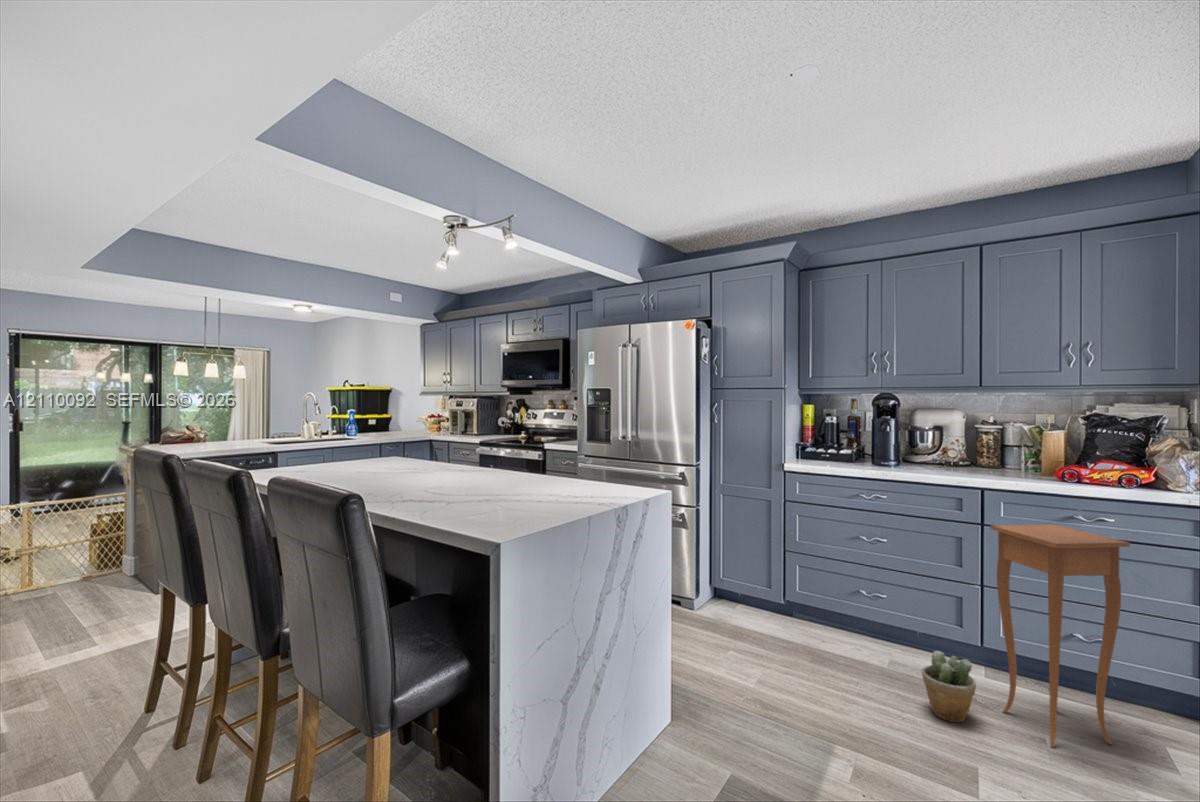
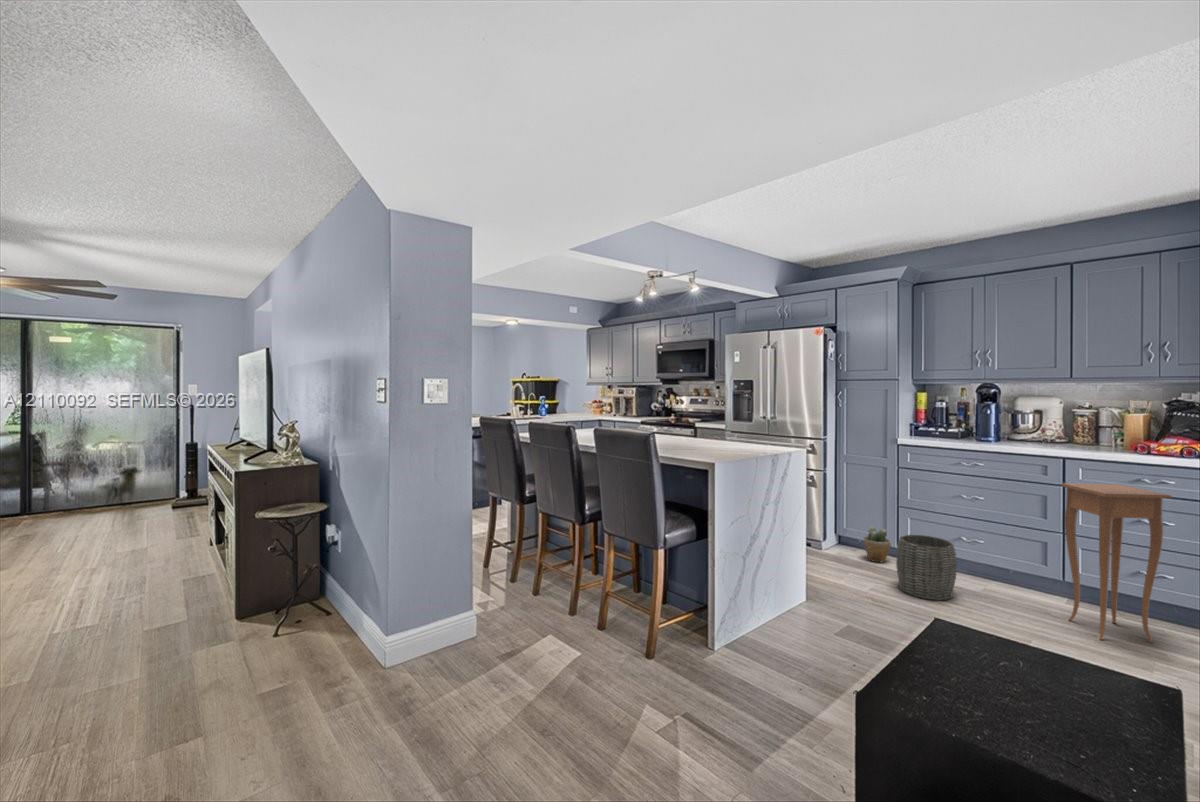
woven basket: none [788,595,863,691] -> present [896,535,957,600]
potted plant: present [922,651,976,722] -> present [863,527,891,563]

